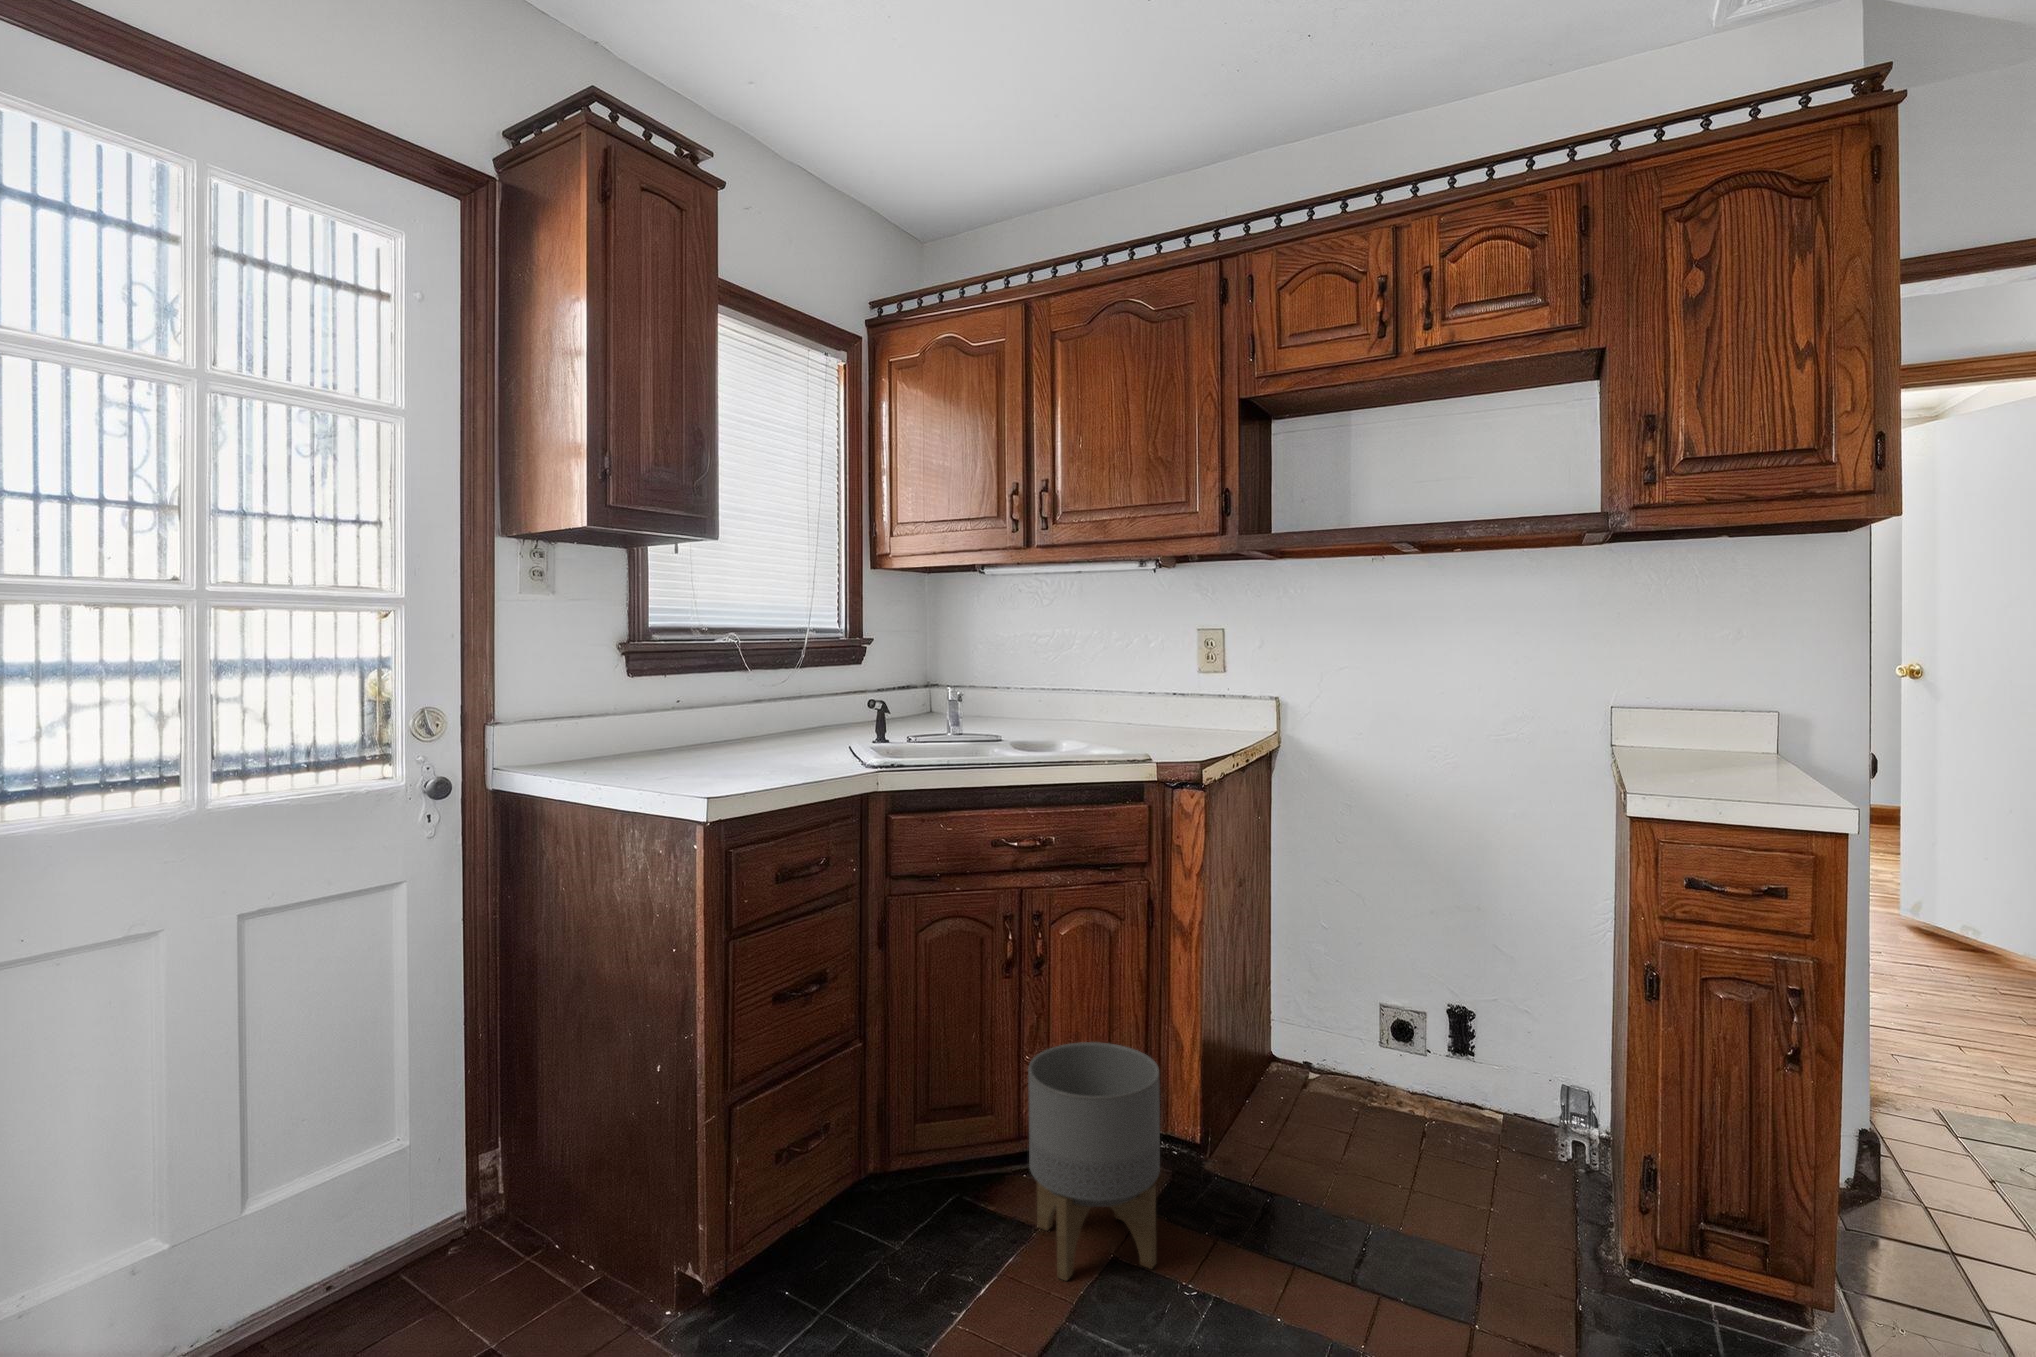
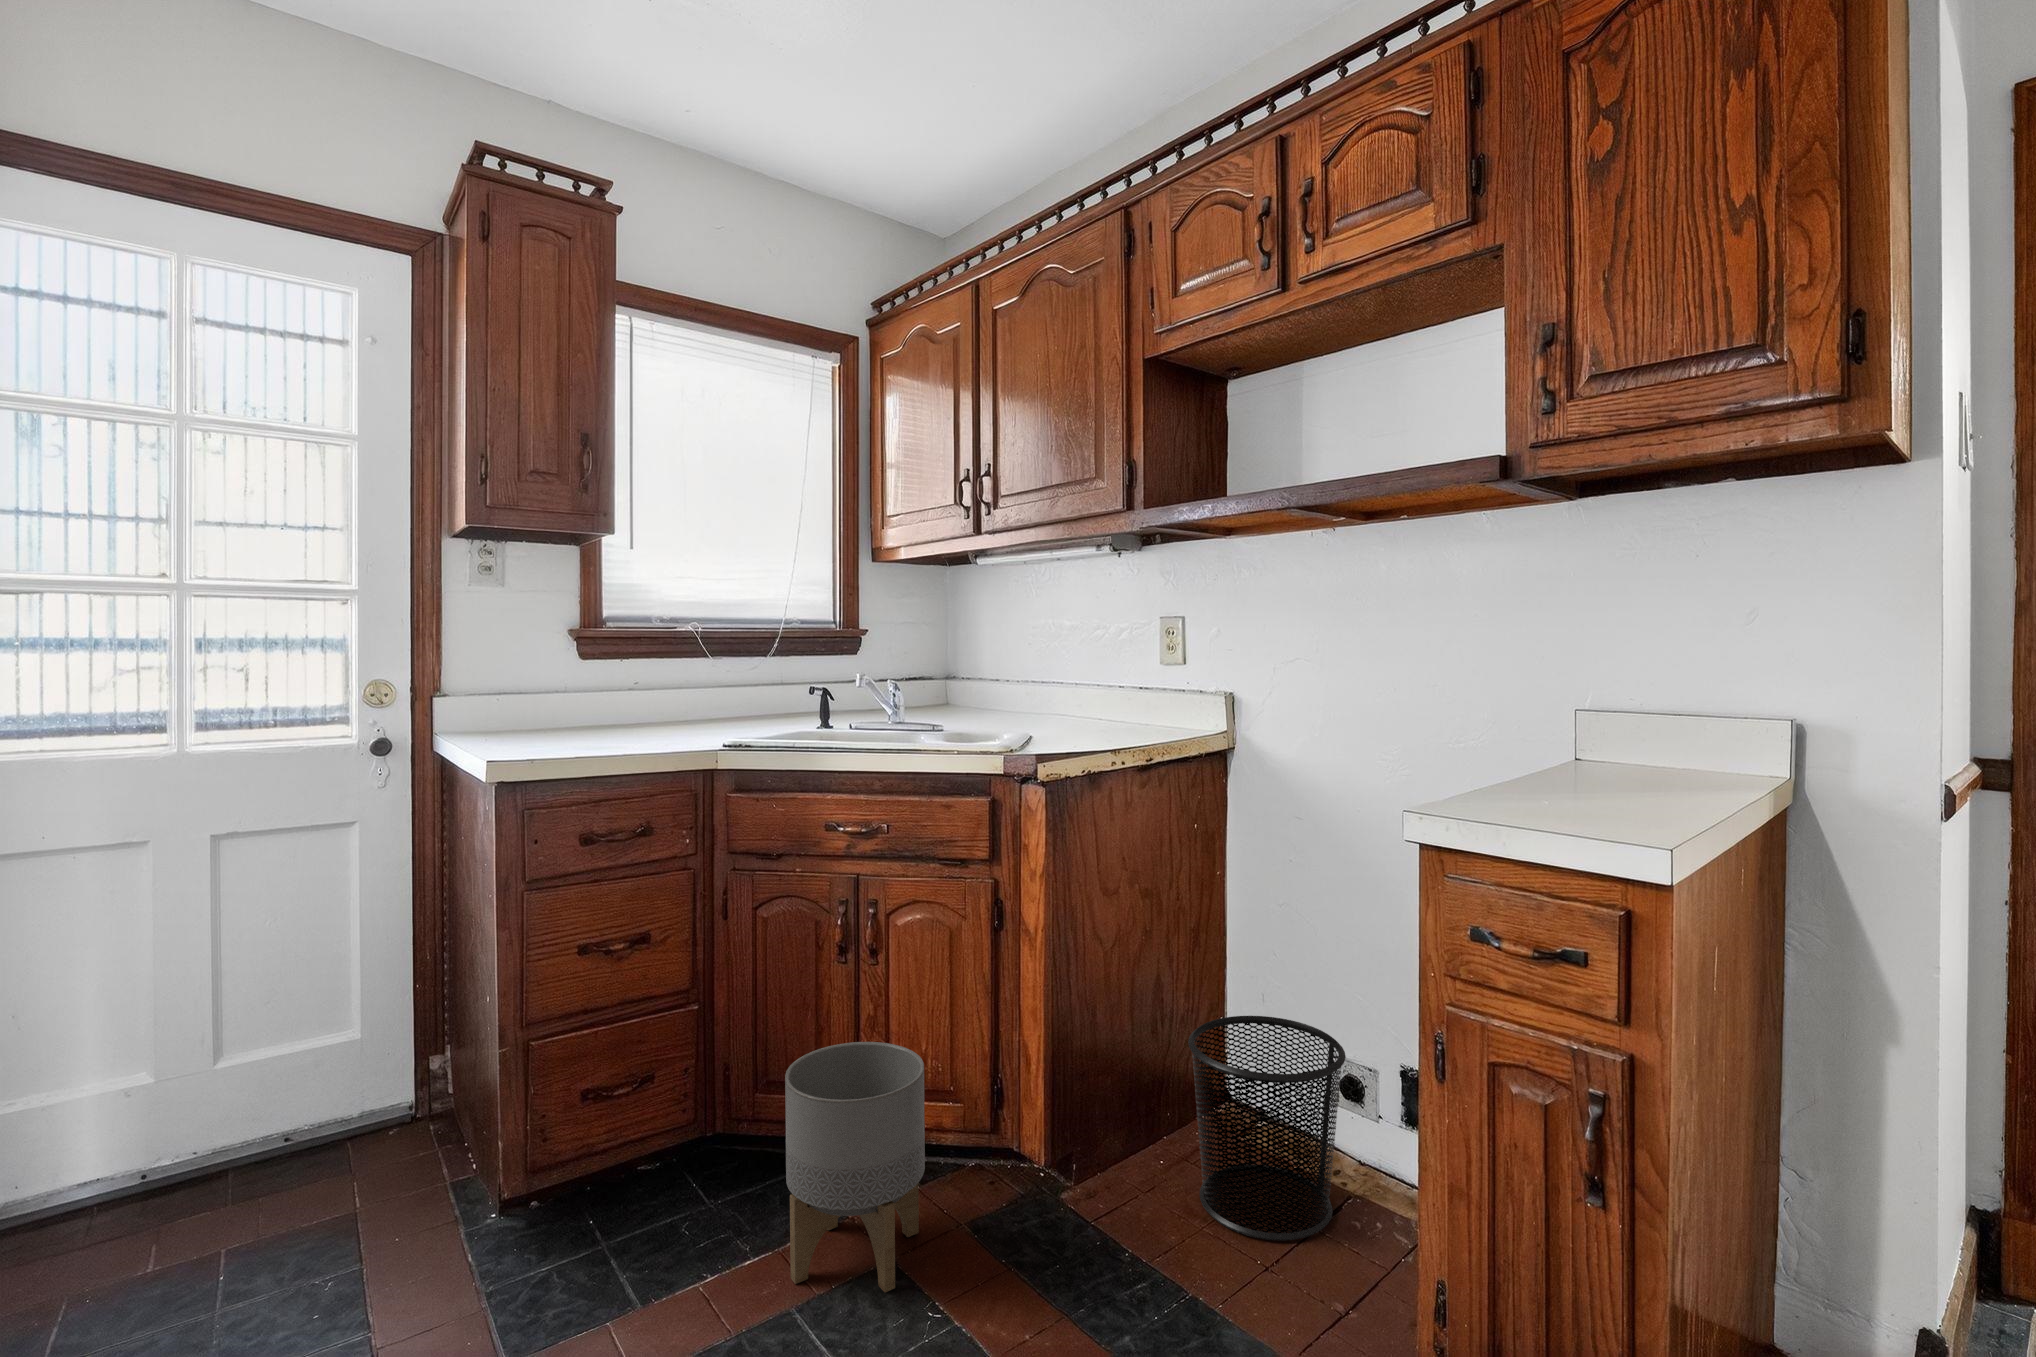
waste bin: none [1304,977,1443,1162] -> present [1188,1016,1346,1241]

